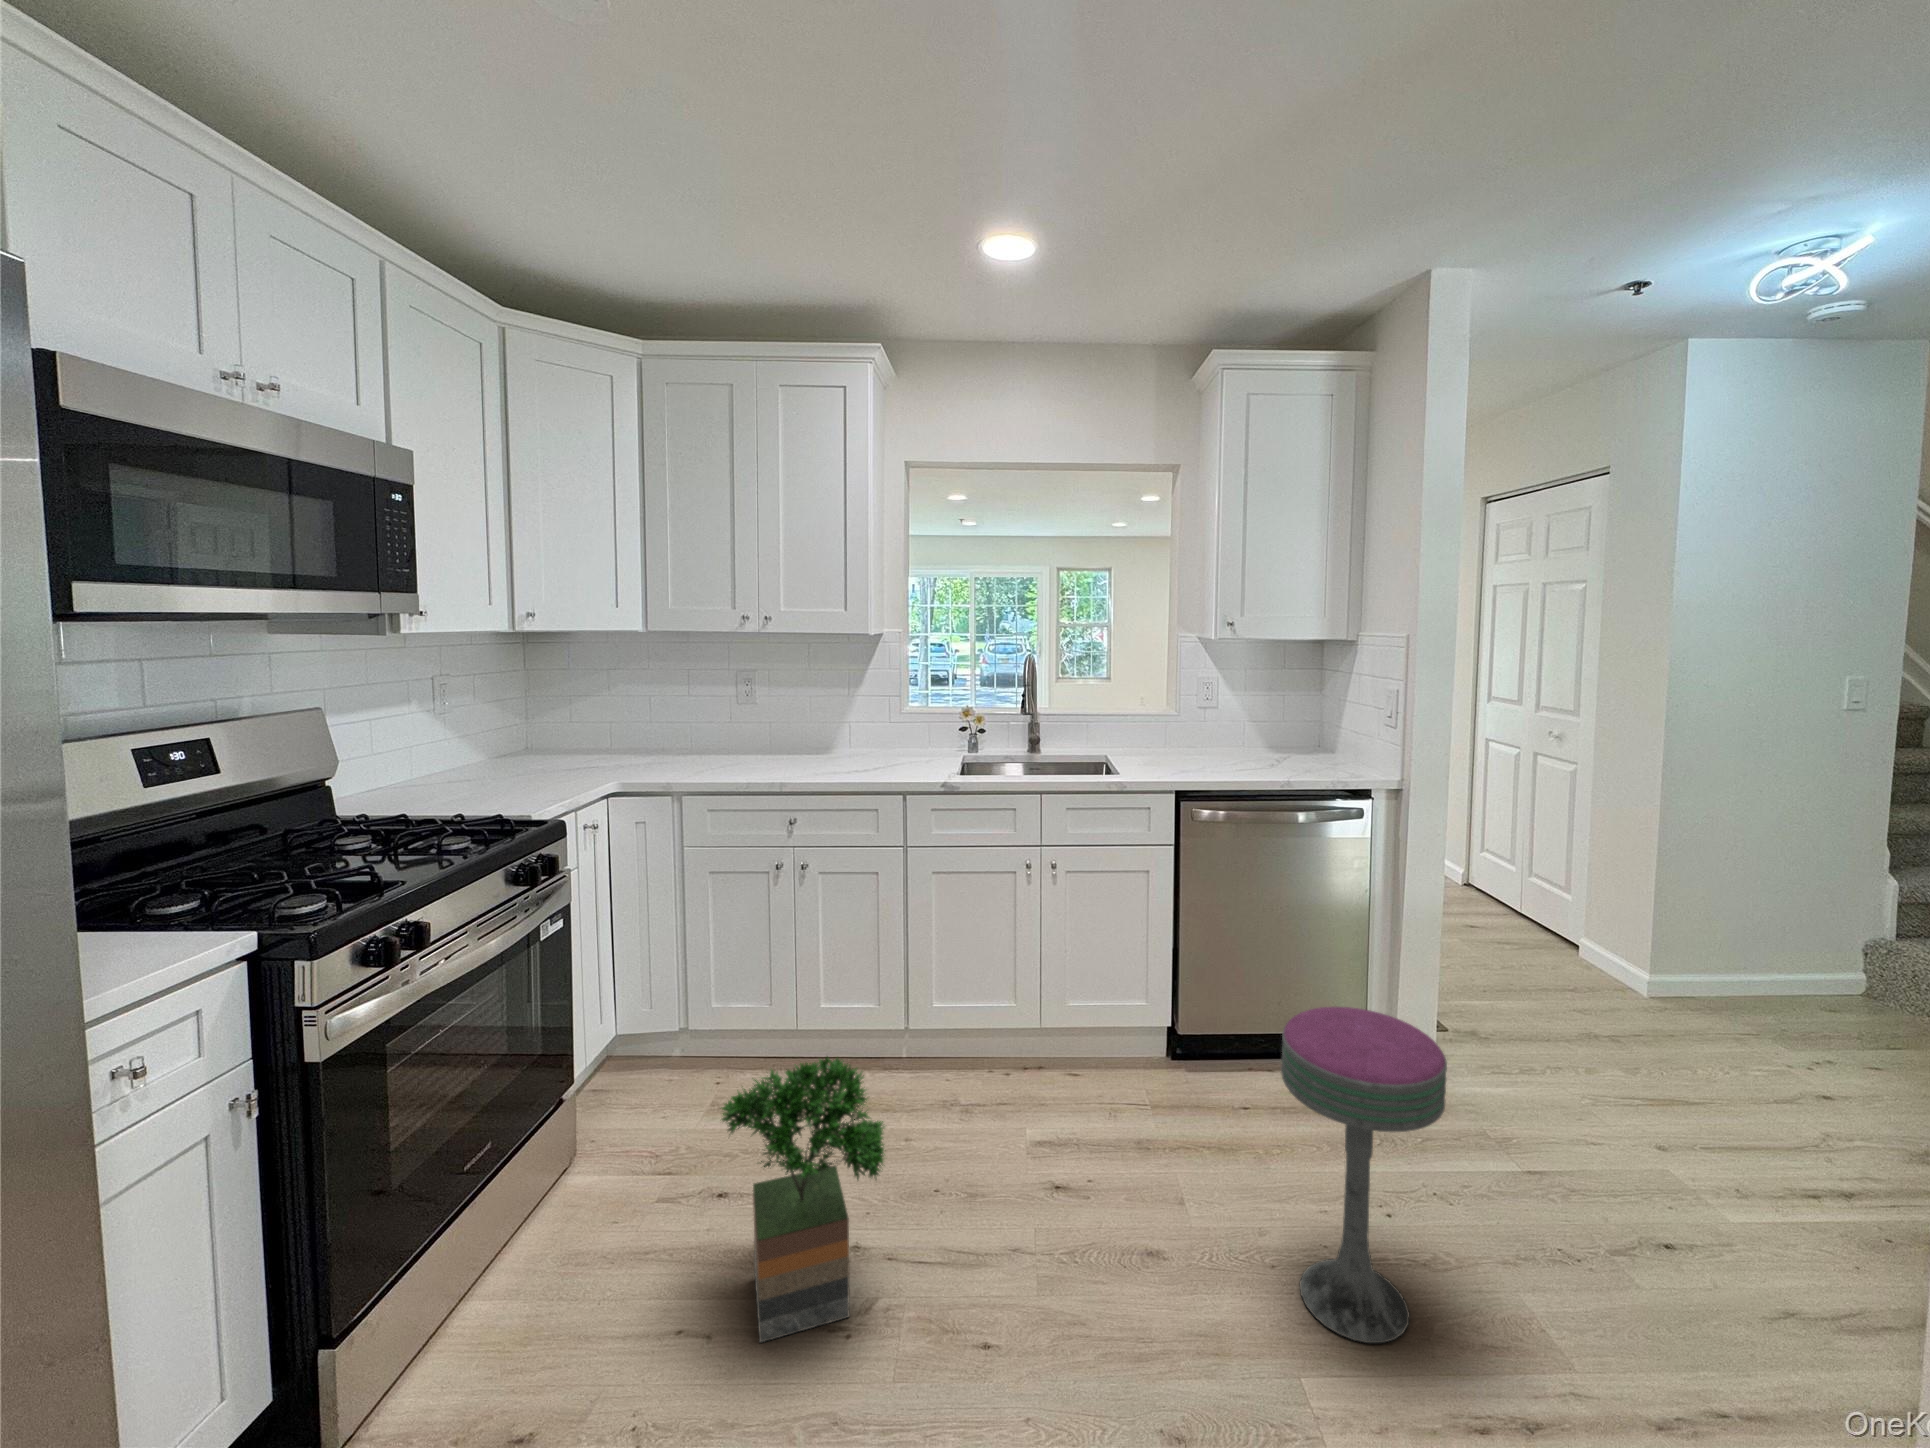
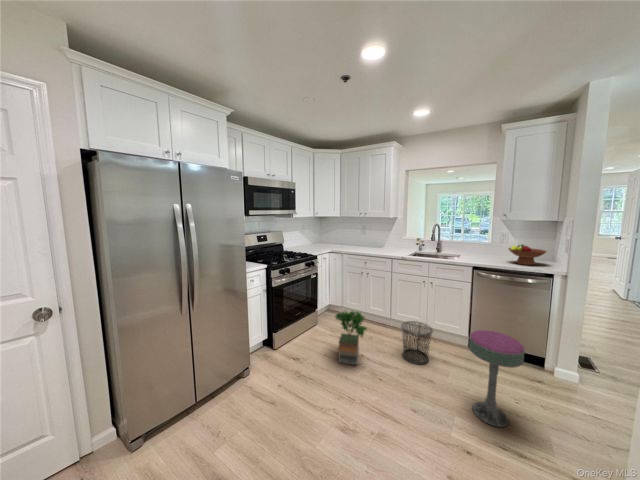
fruit bowl: none [1241,708,1333,768] -> present [508,245,547,265]
waste bin: none [993,1025,1107,1199] -> present [402,321,433,364]

